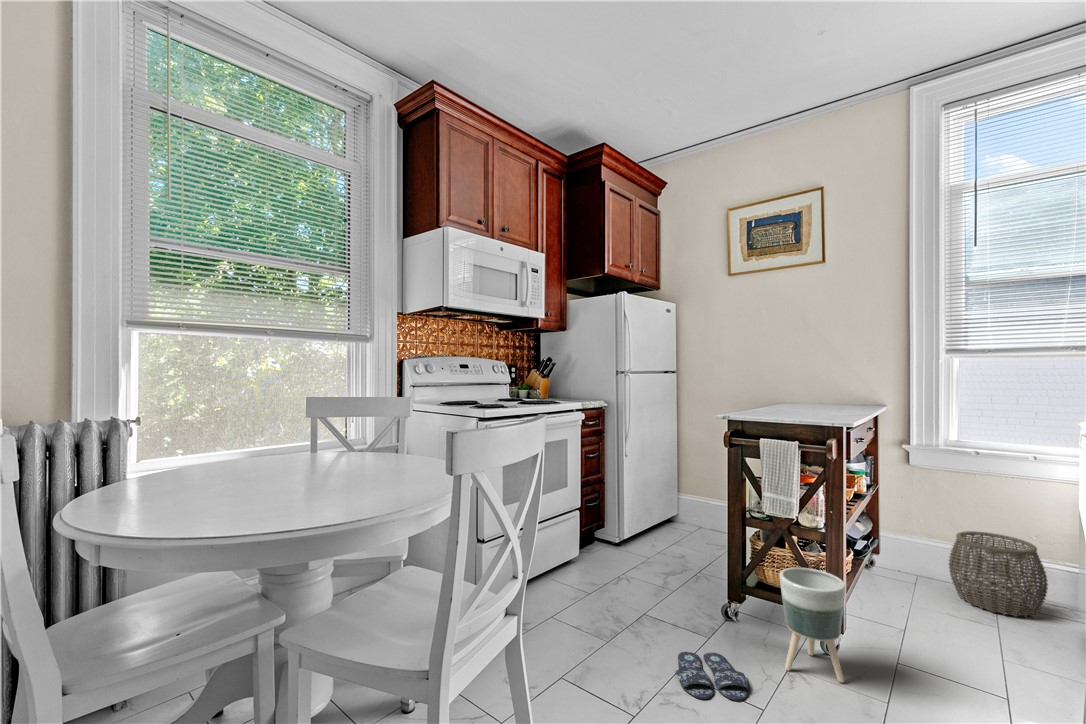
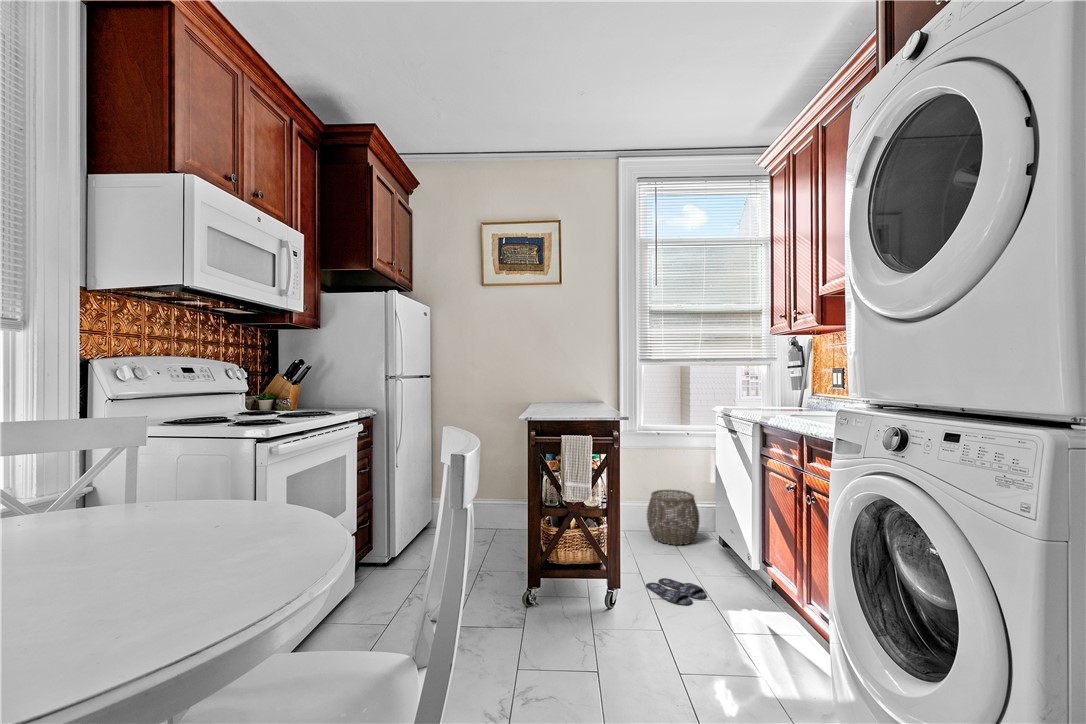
planter: present [779,568,845,683] -> none [585,541,635,632]
slippers: present [675,652,749,701] -> present [646,578,706,605]

